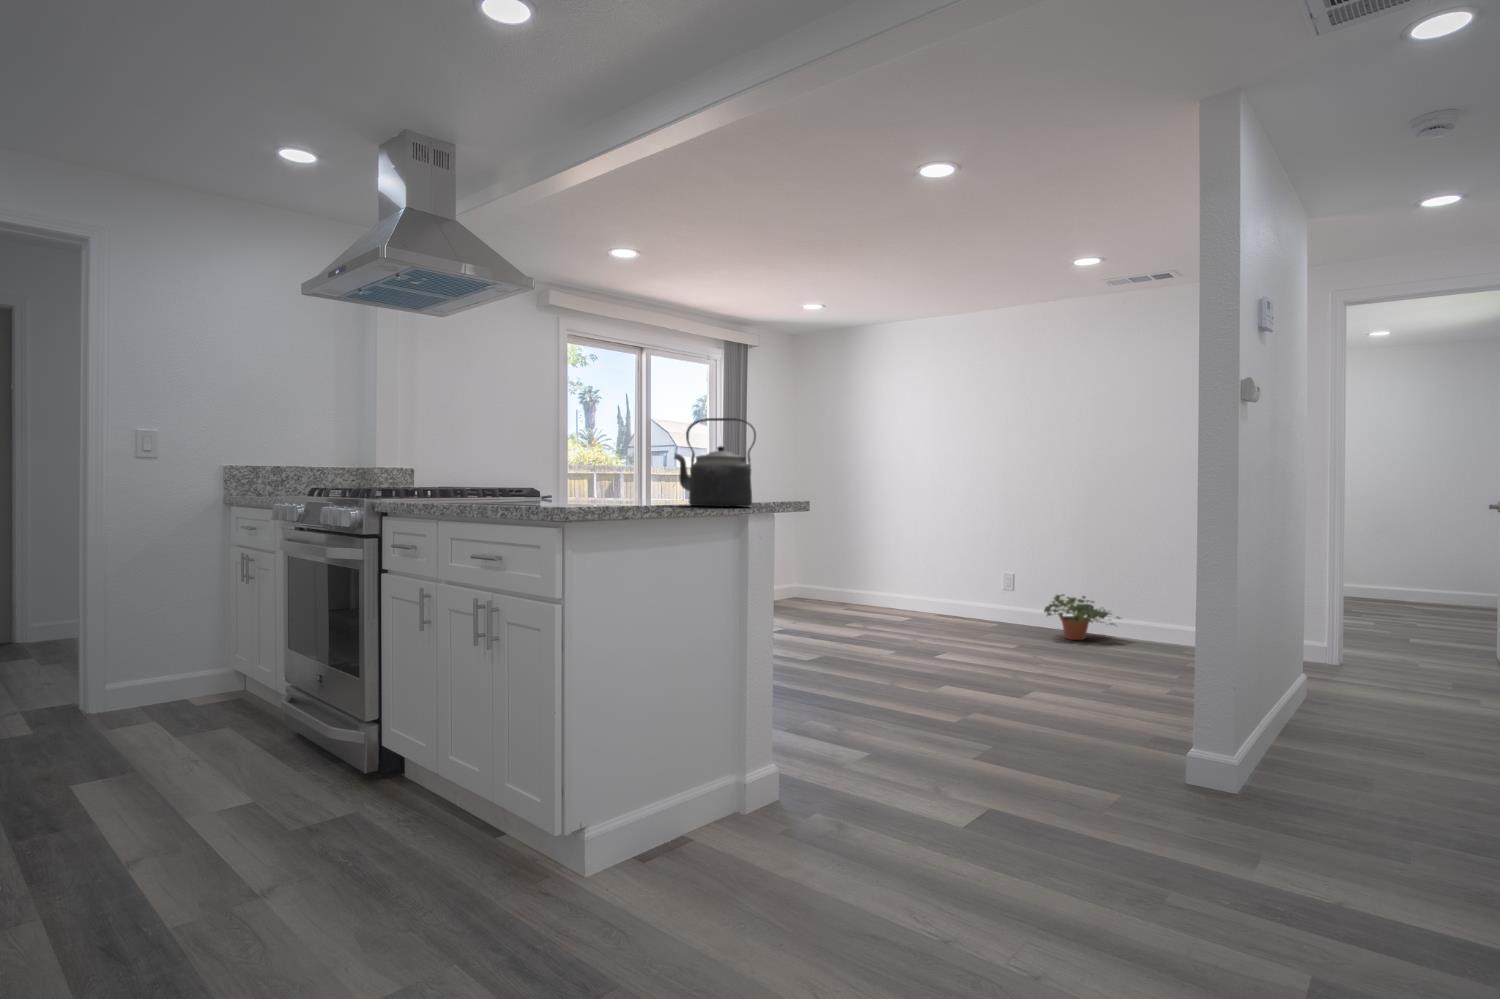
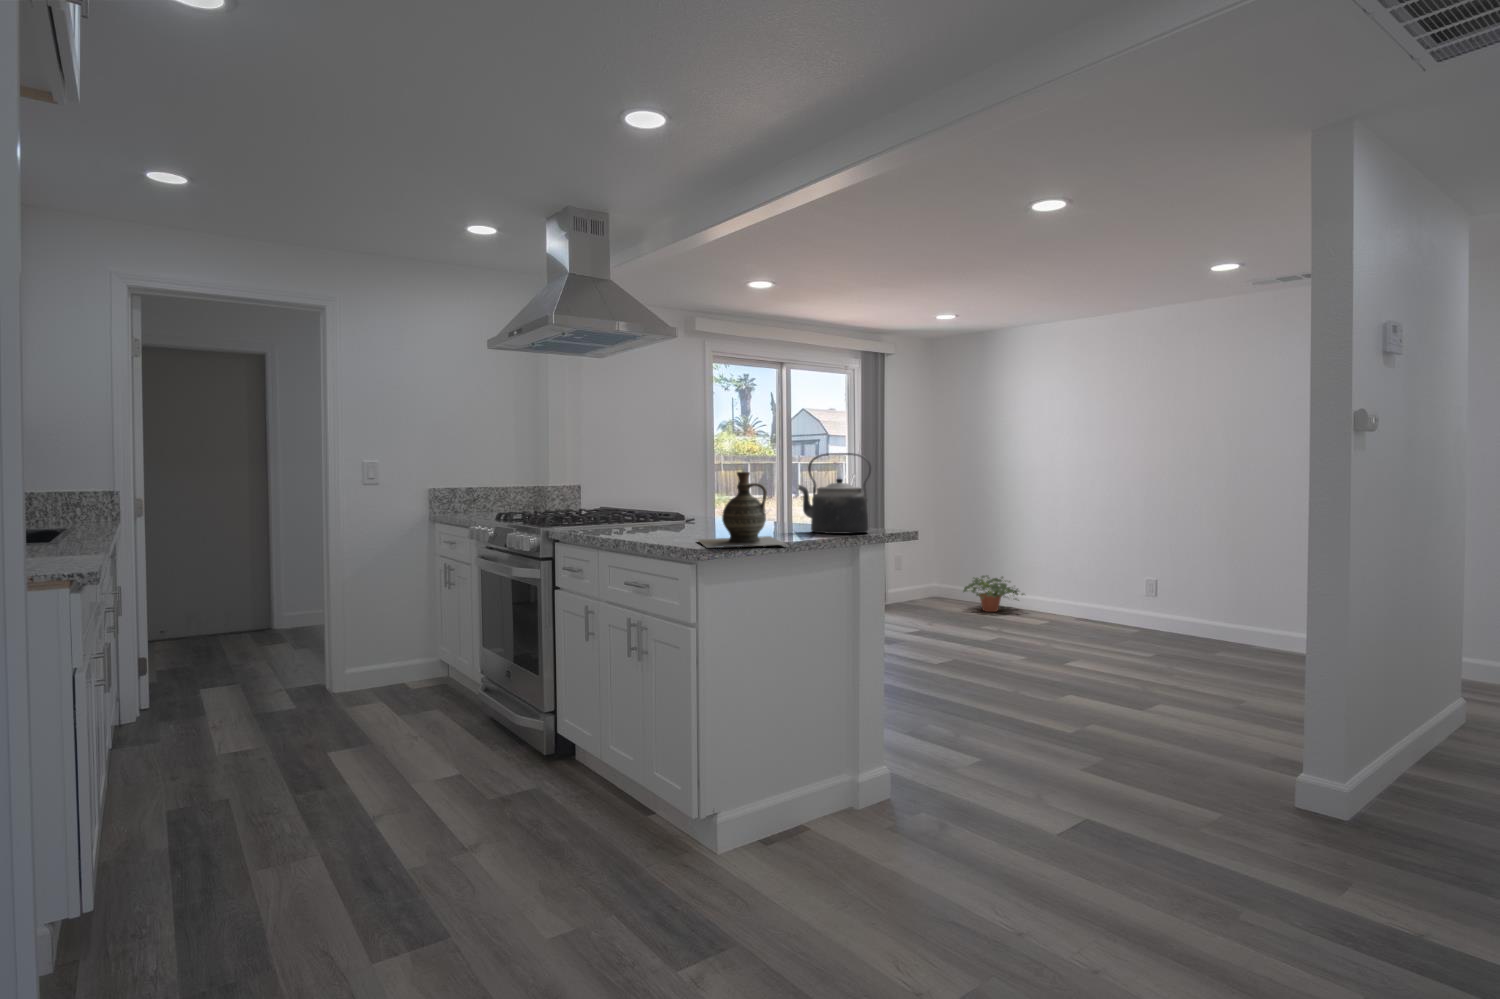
ceramic jug: none [561,425,671,510] -> present [698,472,785,548]
potted plant: present [1044,594,1120,640] -> present [963,576,1024,612]

